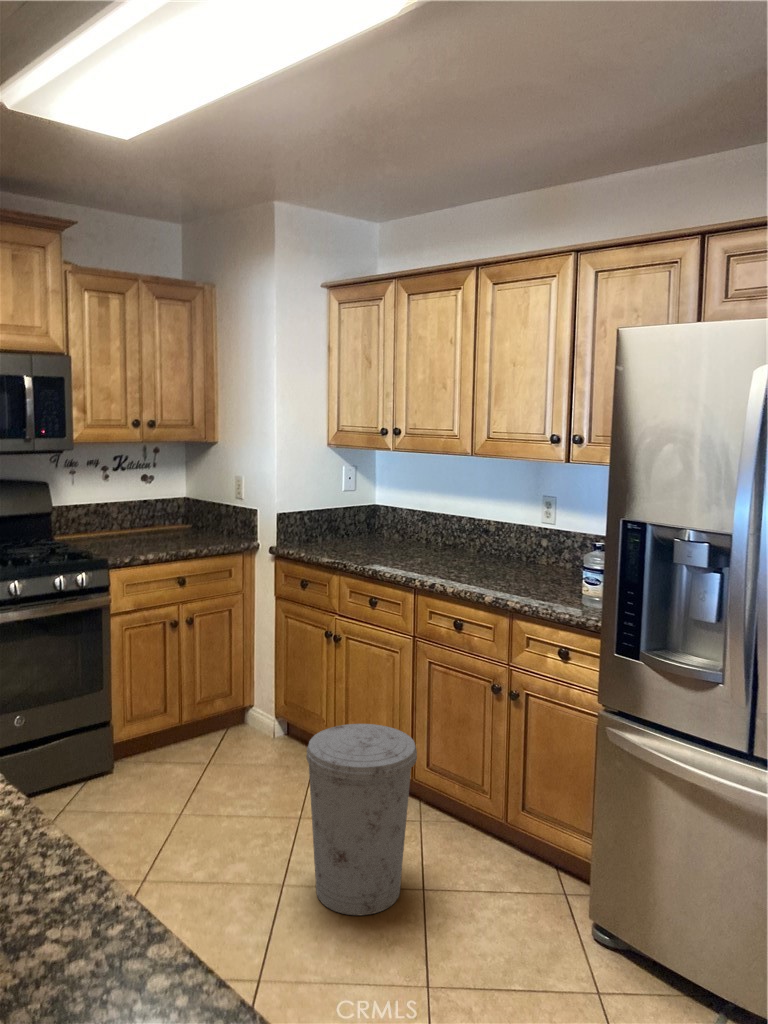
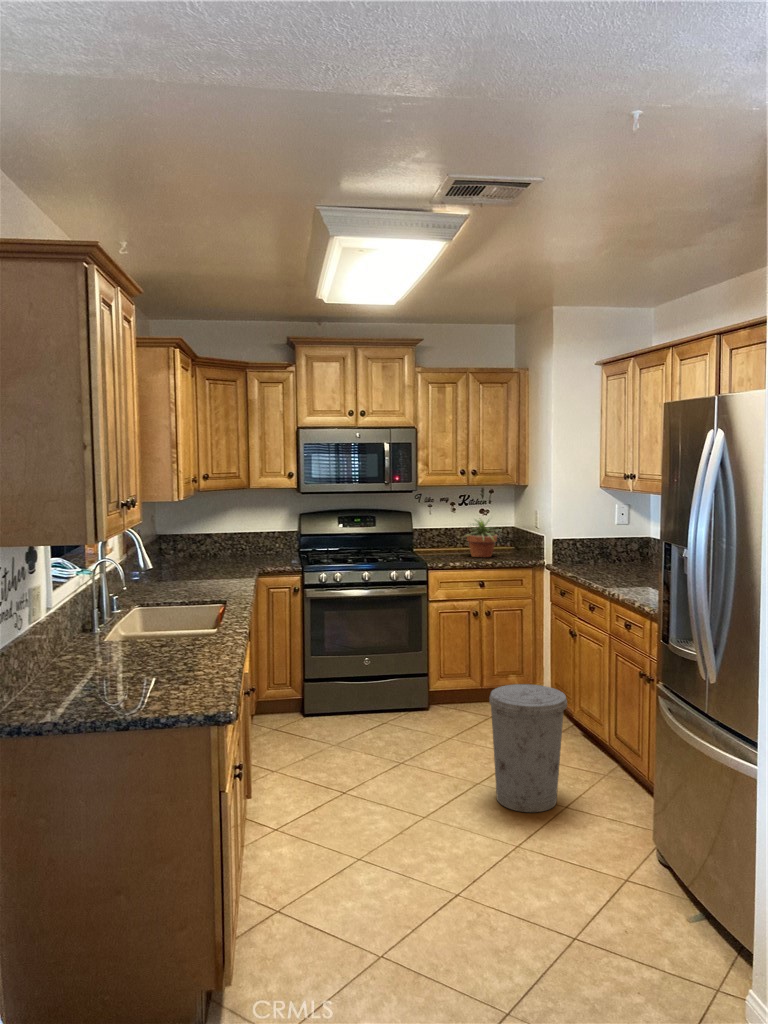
potted plant: none [137,485,195,543] -> present [466,520,498,557]

